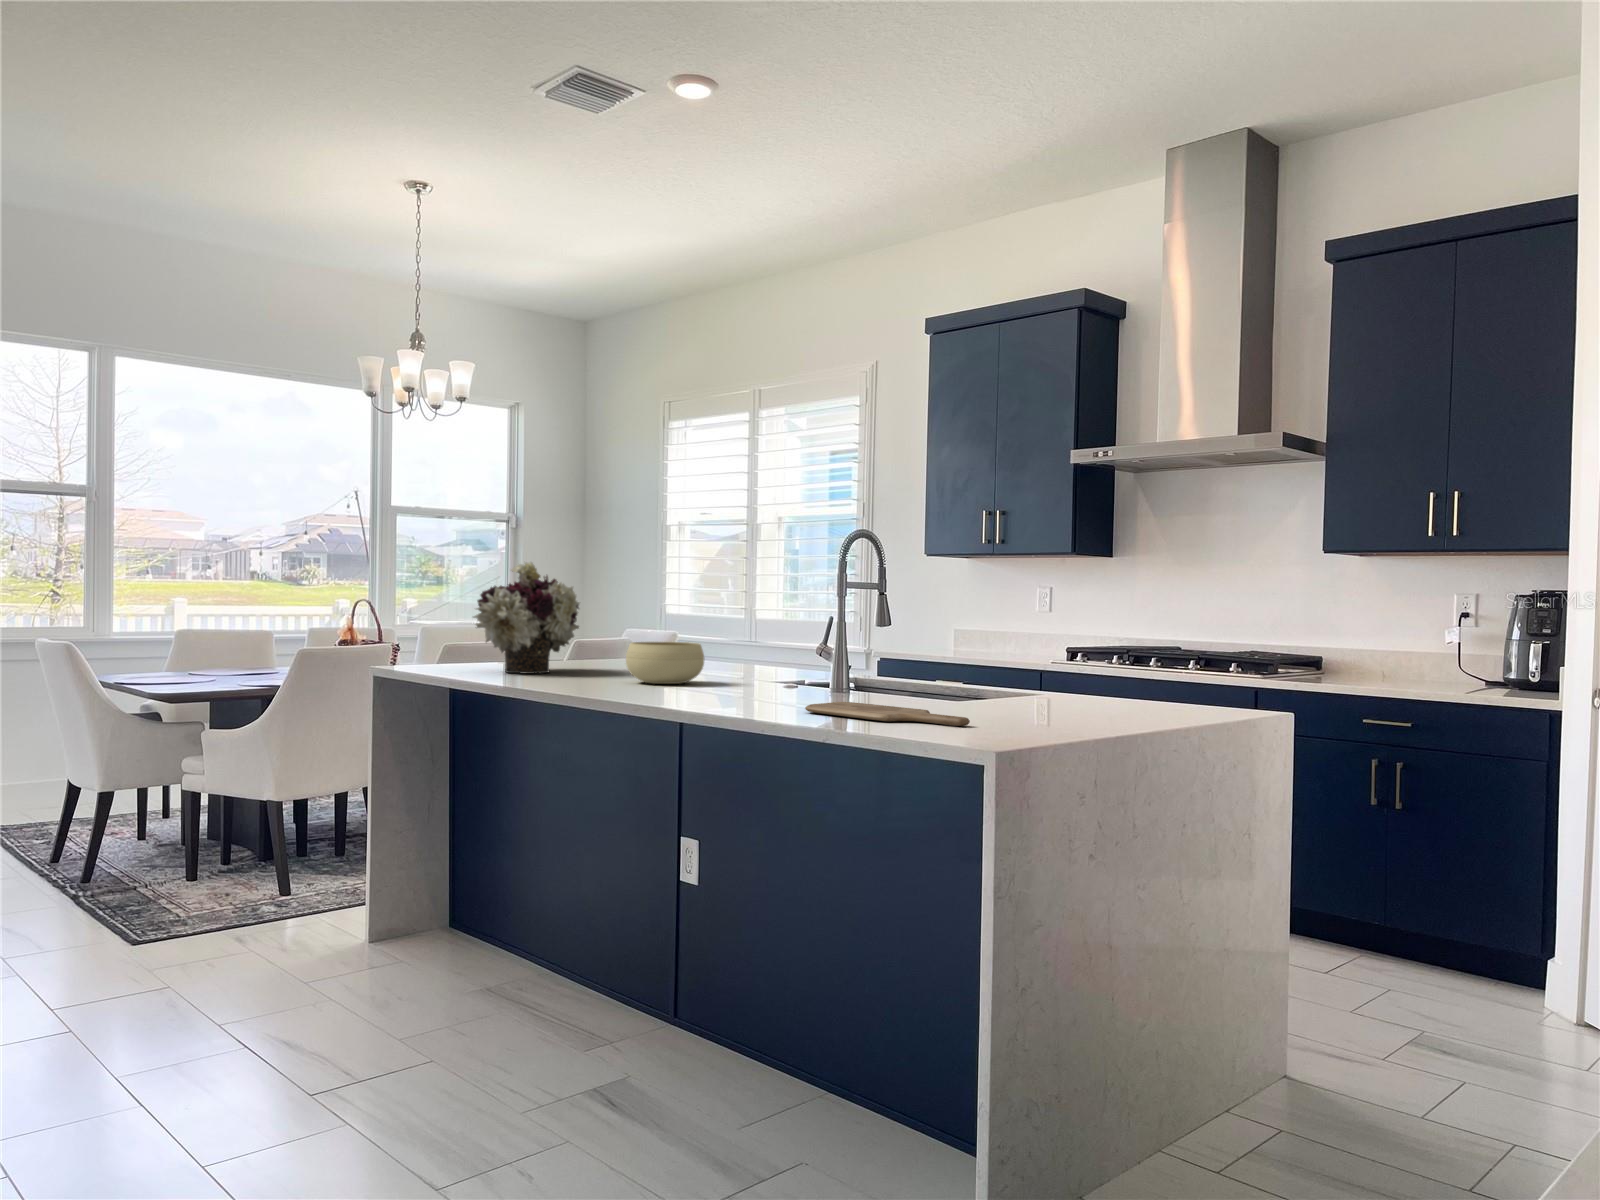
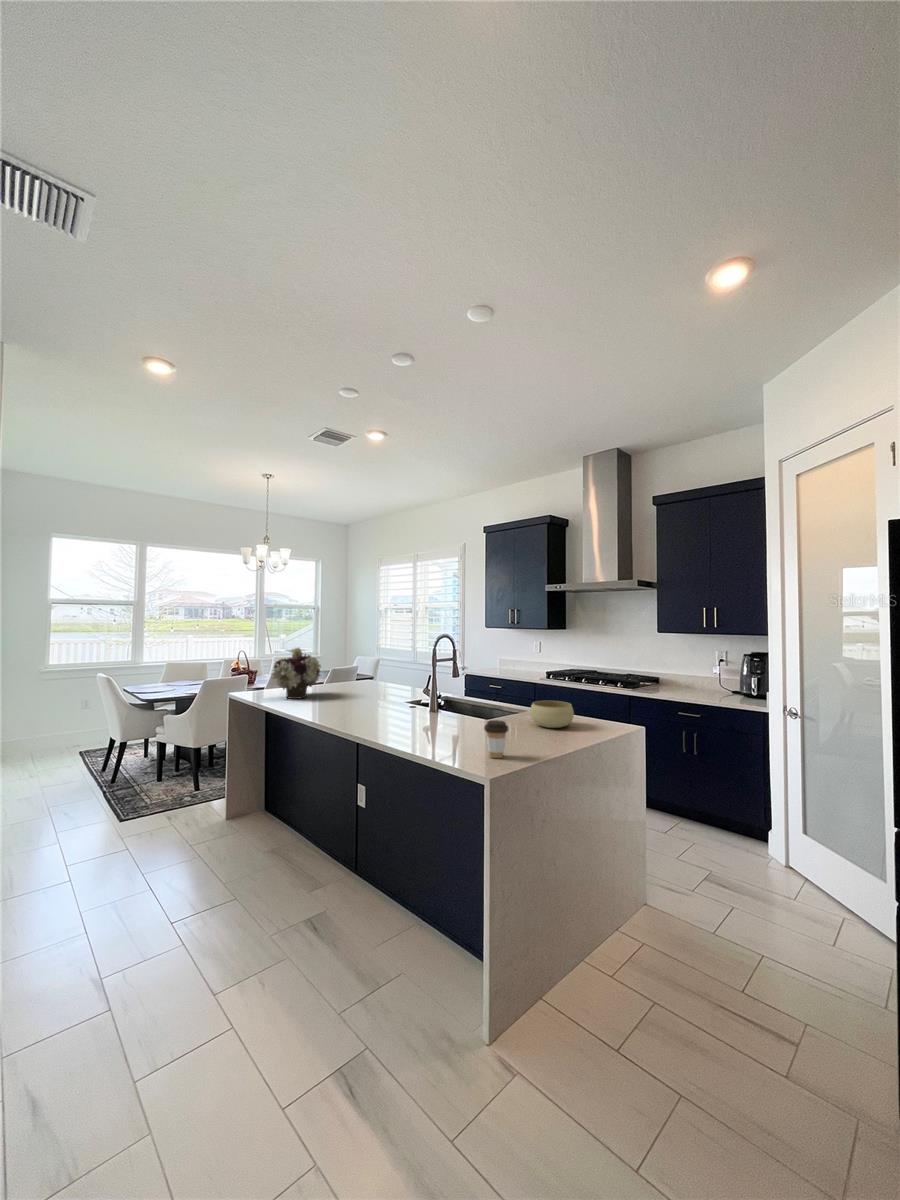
bowl: present [626,642,704,684] -> present [530,701,574,728]
coffee cup: none [991,663,1041,735] -> present [484,720,508,758]
cutting board: present [805,702,970,726] -> none [404,728,478,748]

